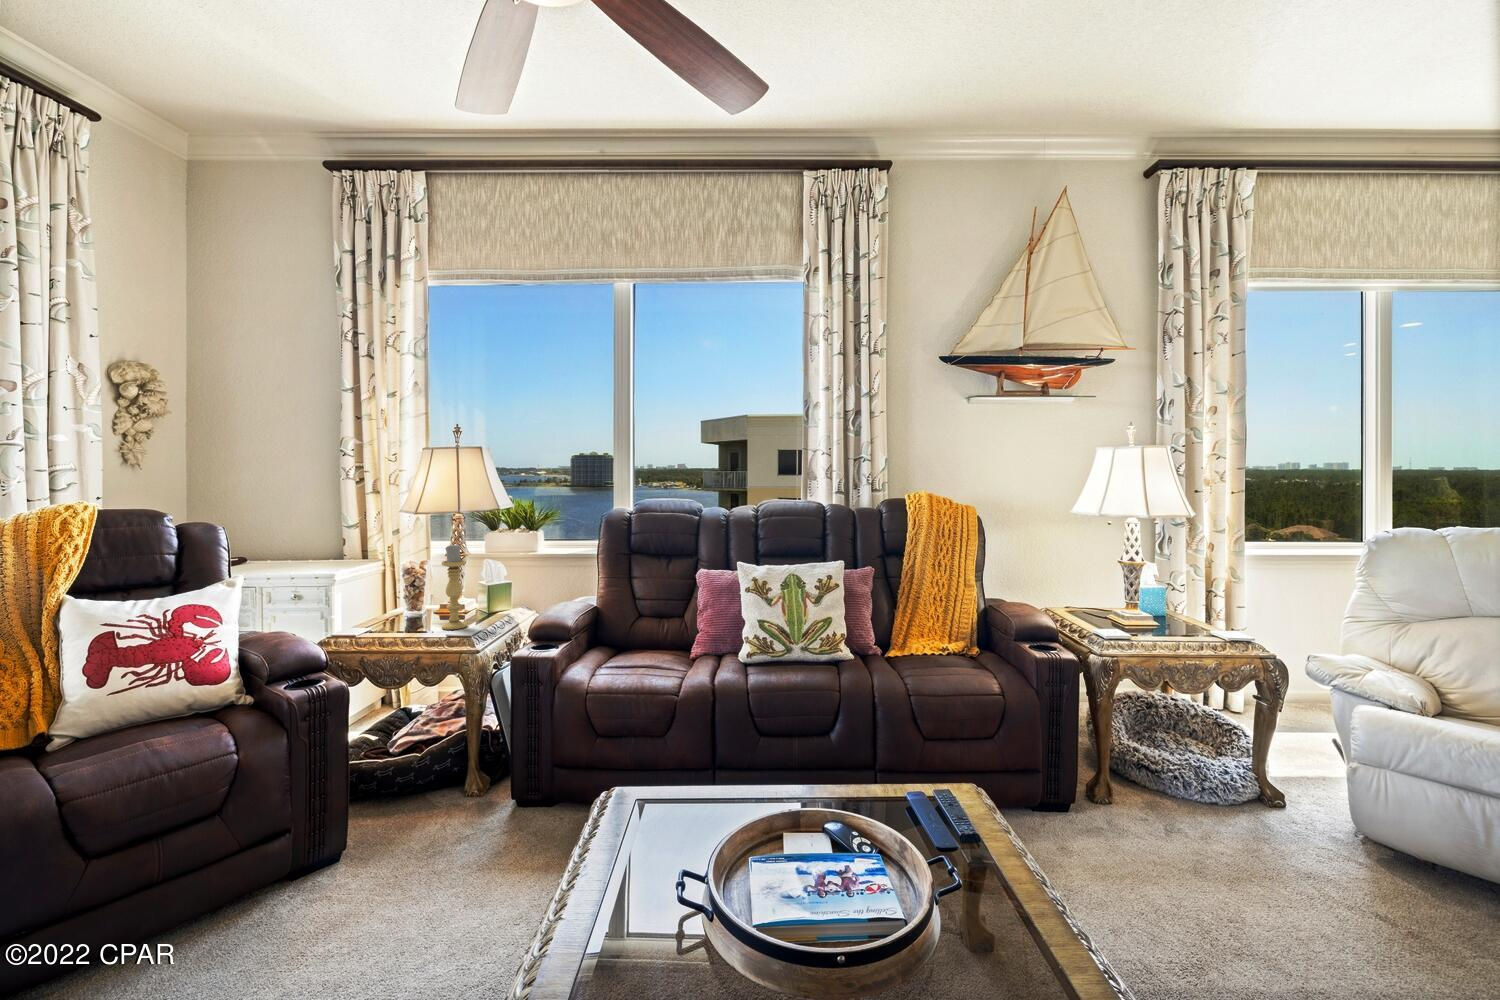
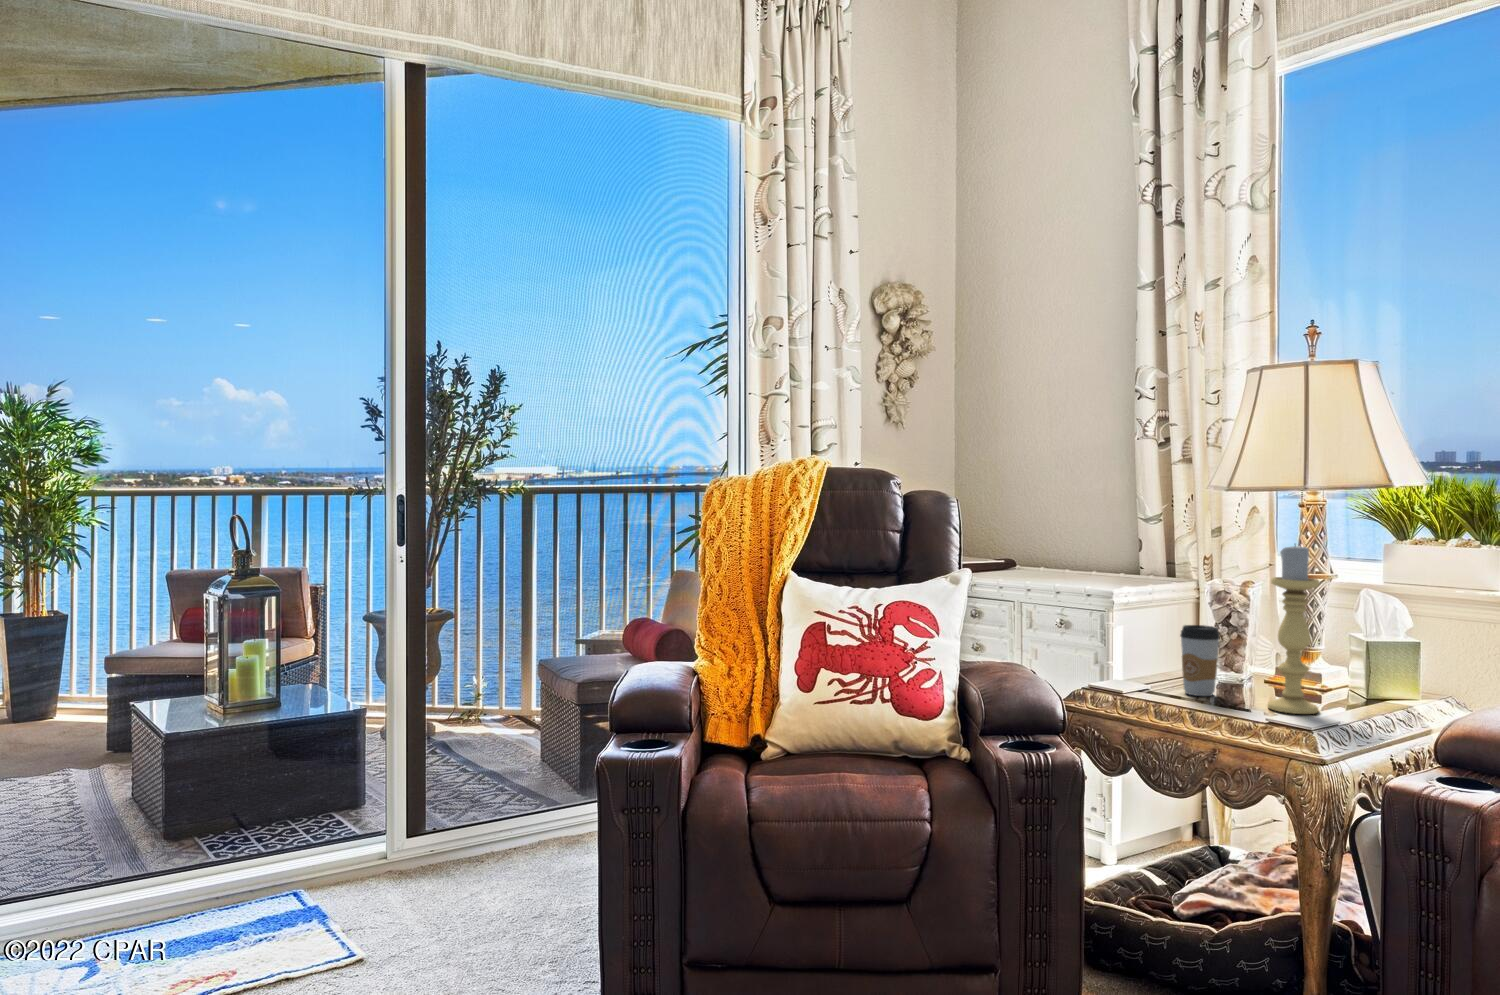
coffee cup: none [391,591,414,630] -> present [1180,625,1220,696]

